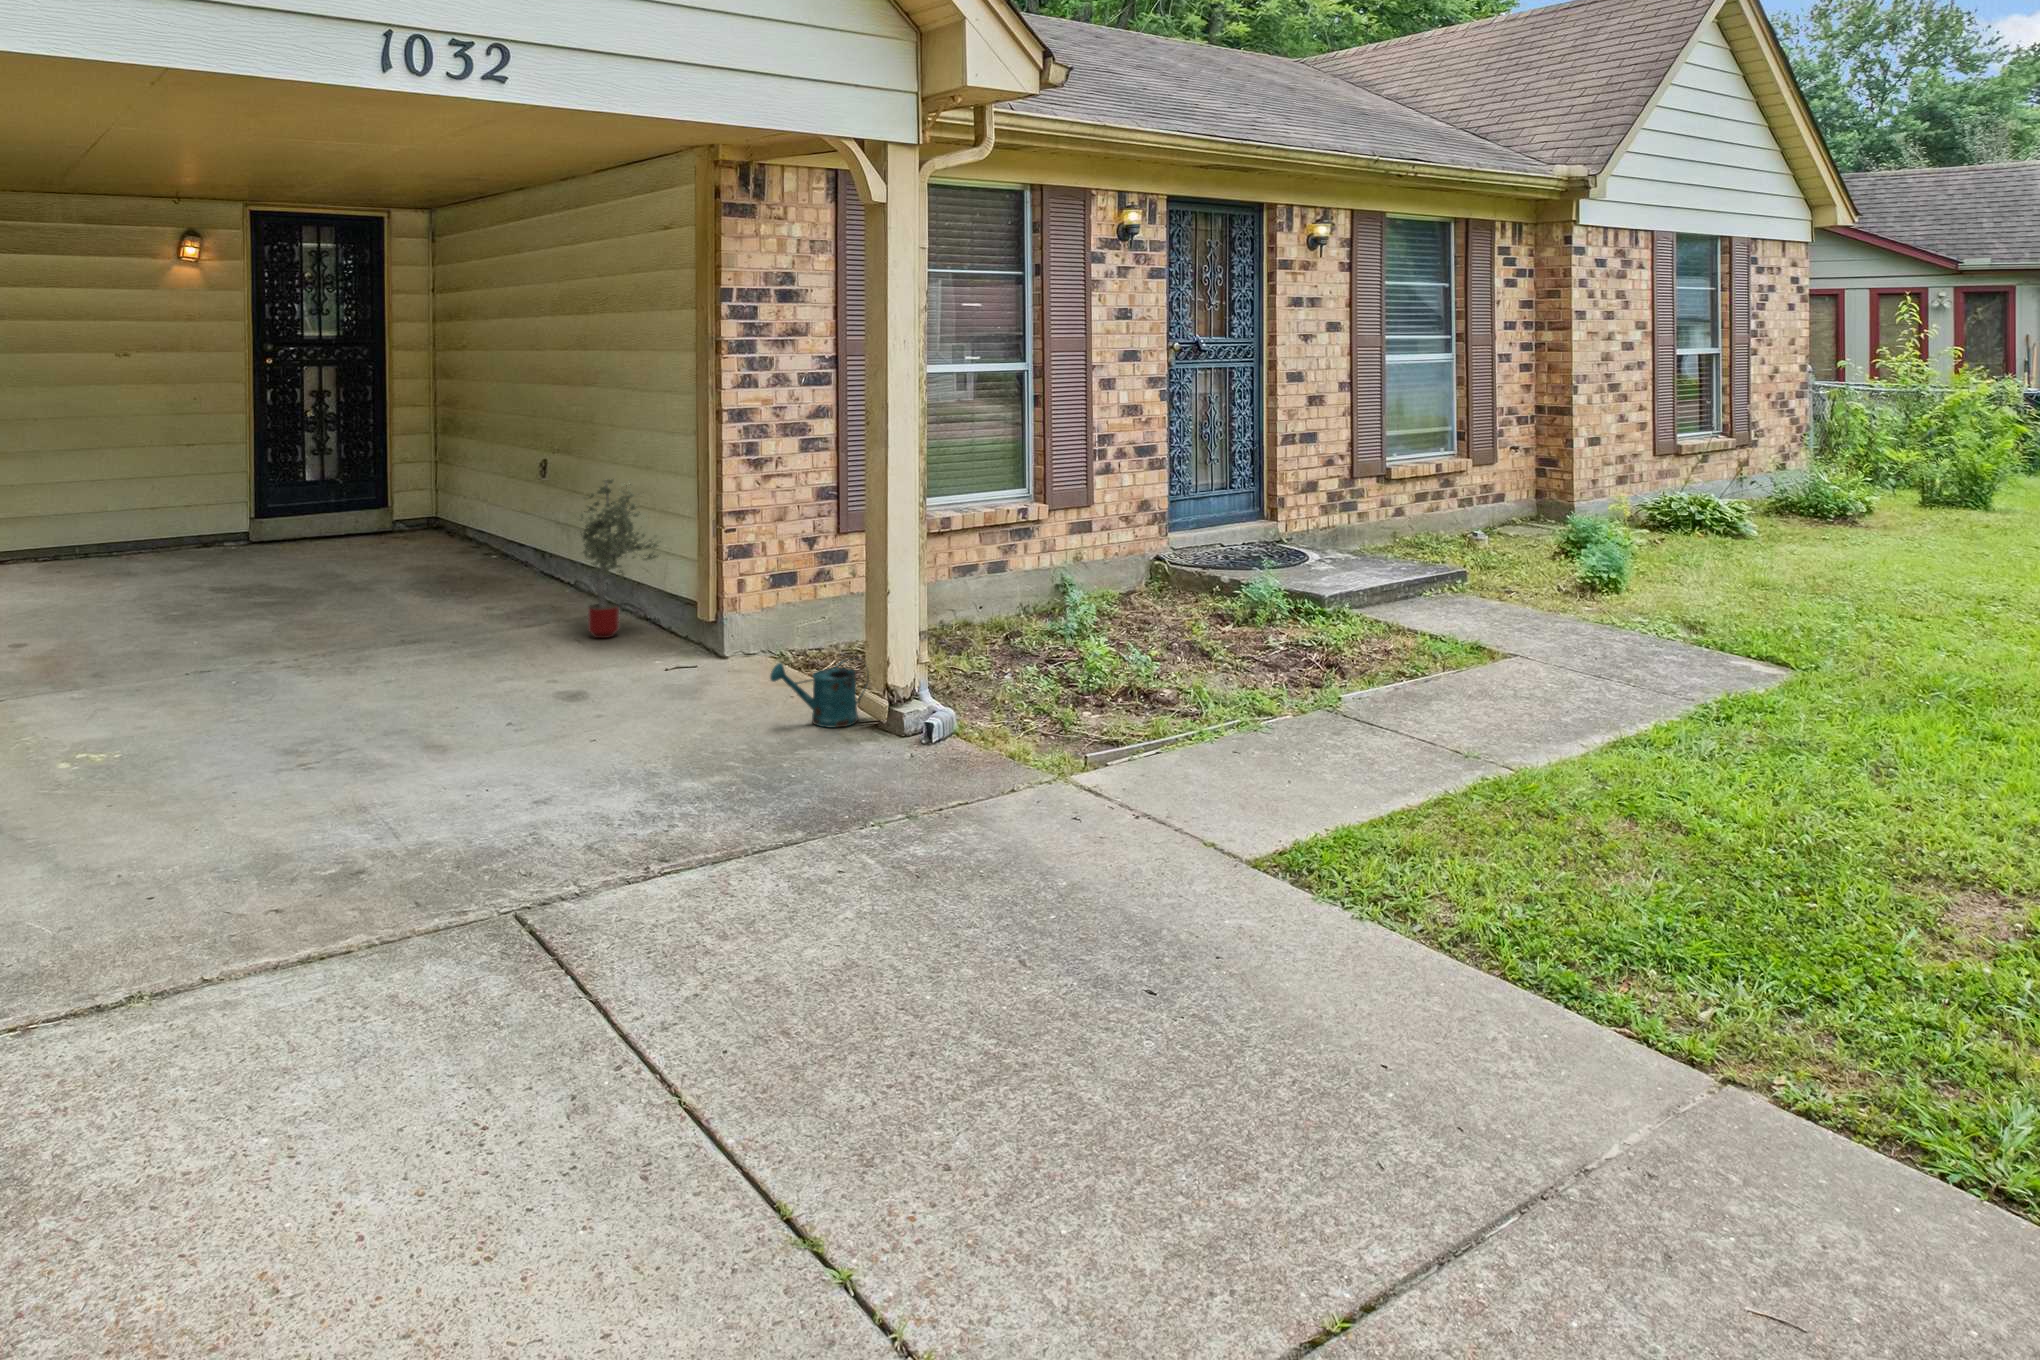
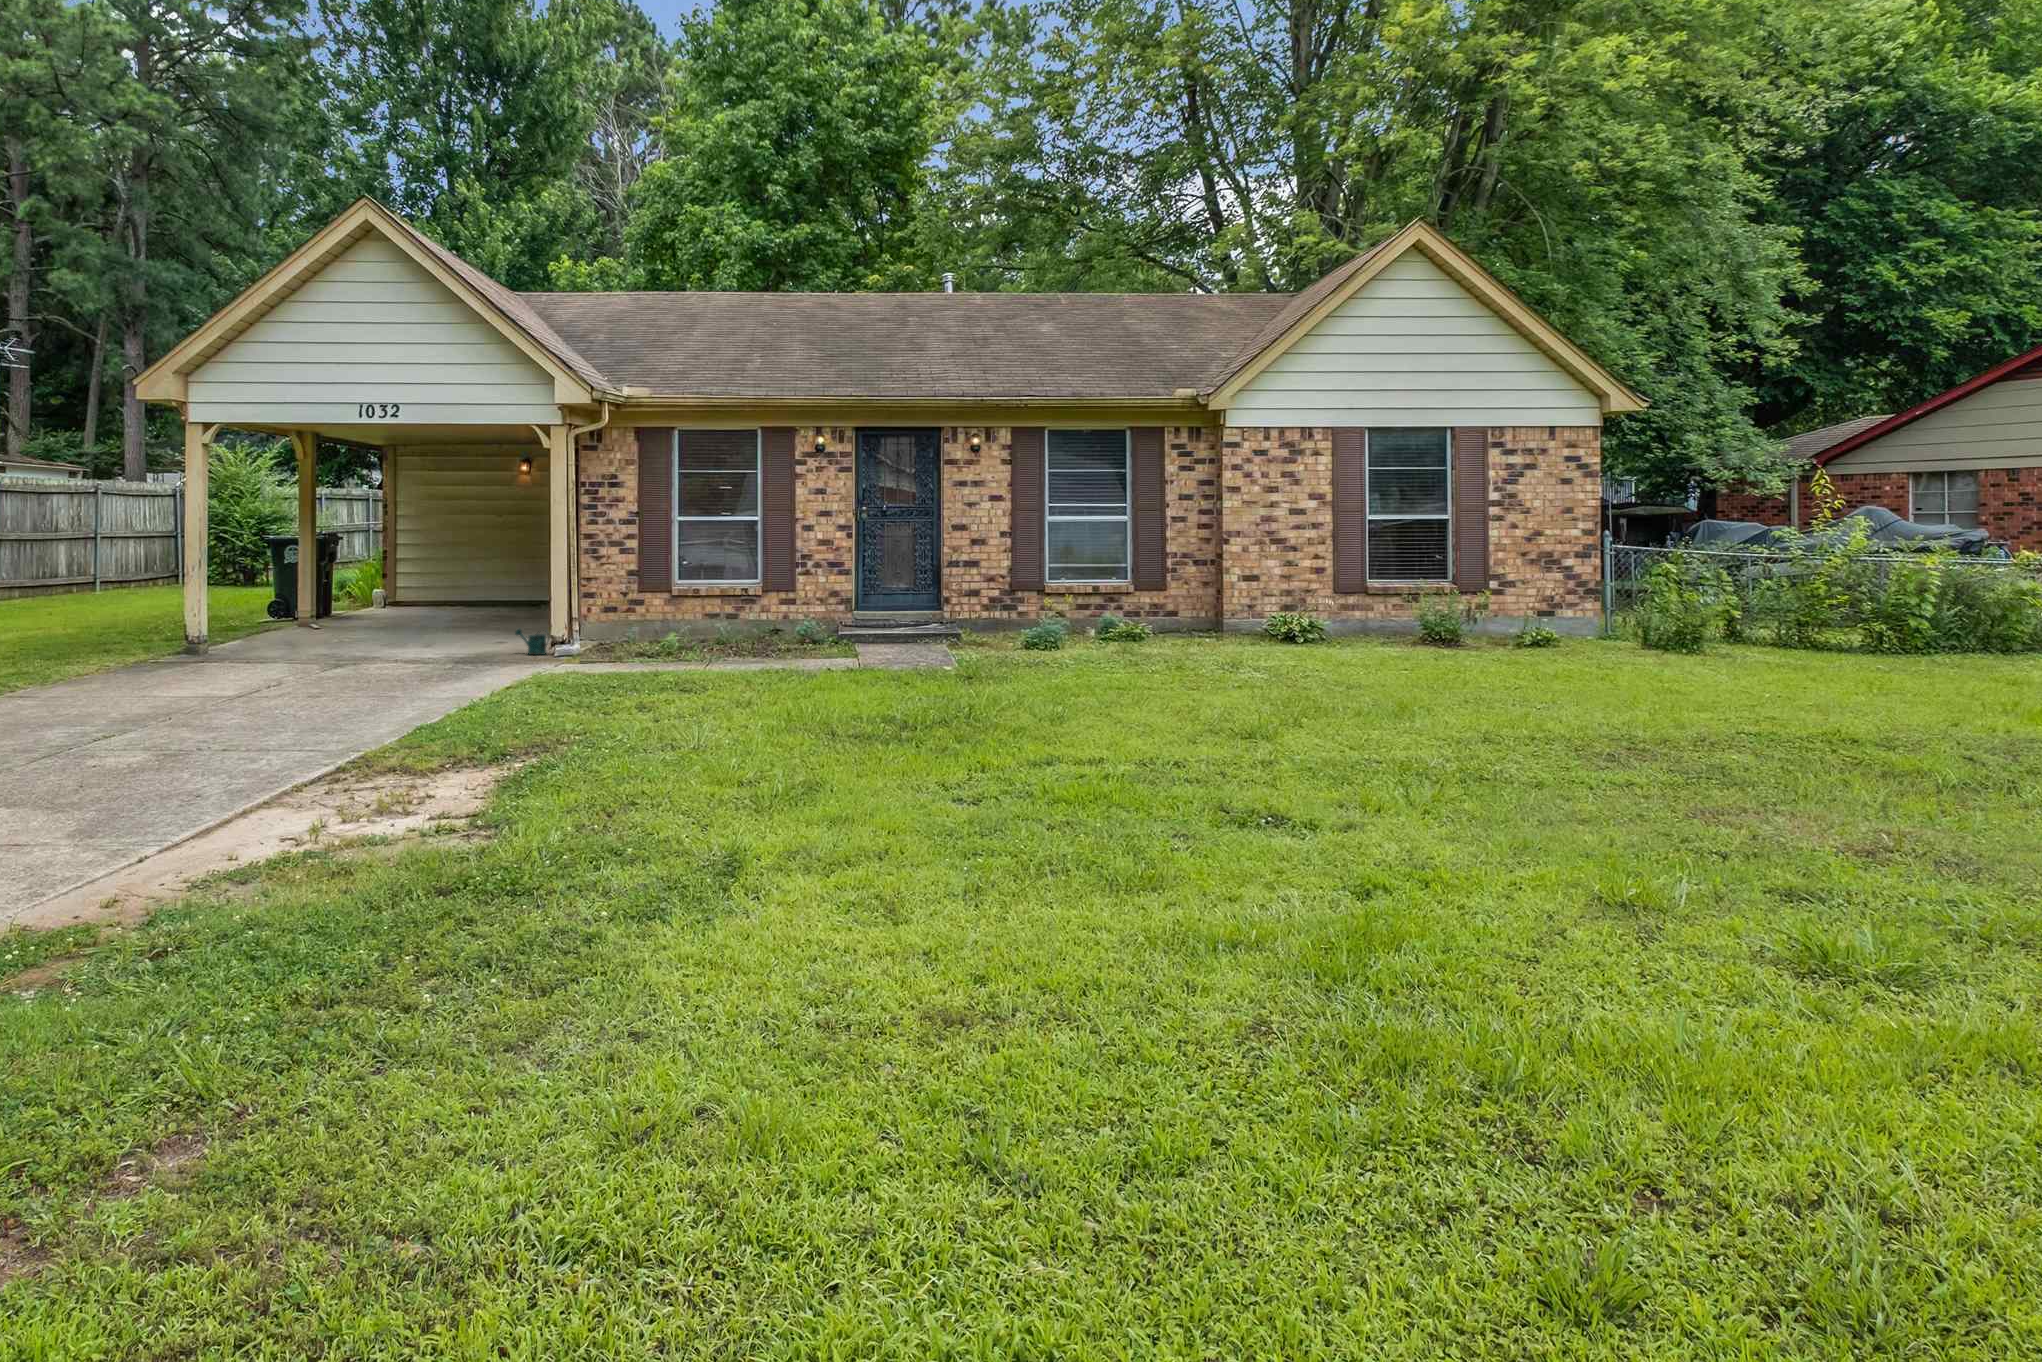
potted tree: present [580,479,661,638] -> none [557,563,598,633]

